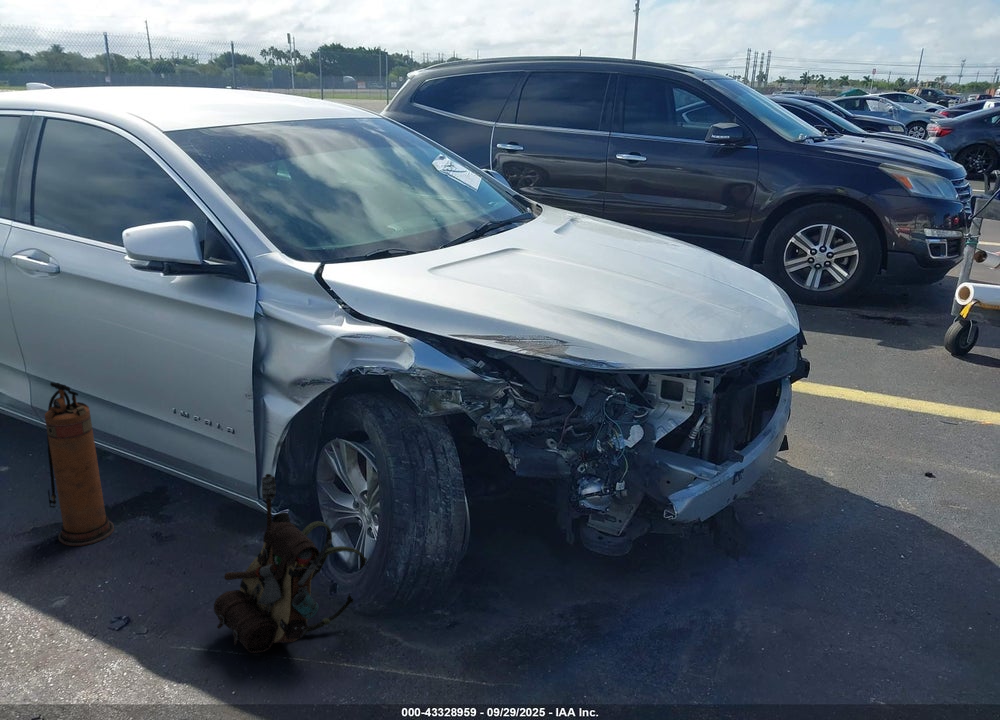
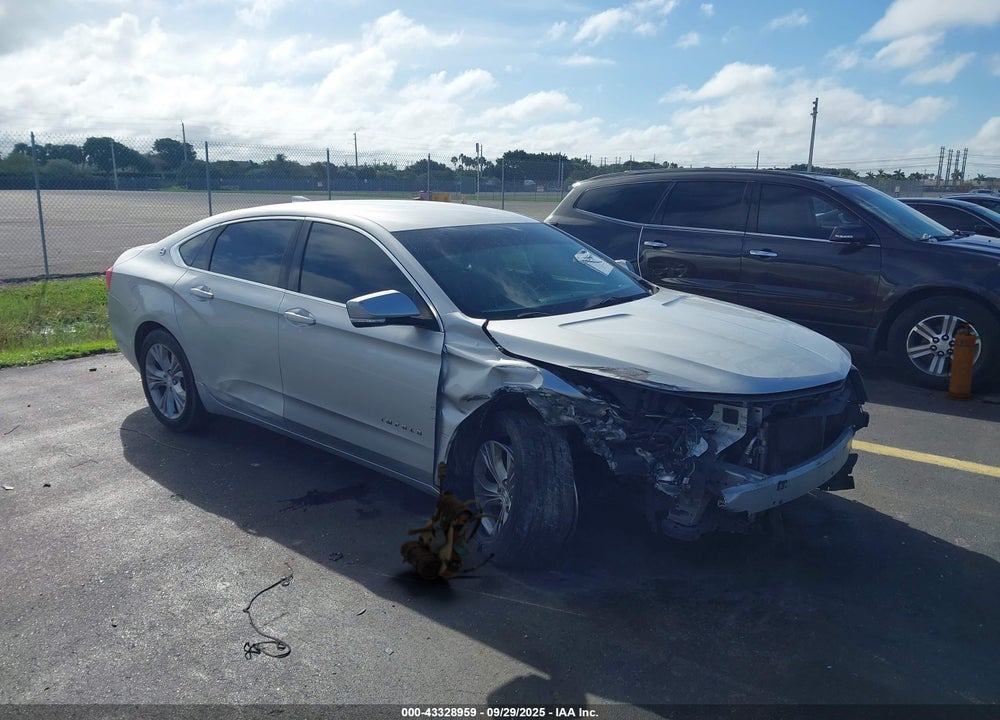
fire extinguisher: present [45,382,114,546] -> present [945,321,976,401]

